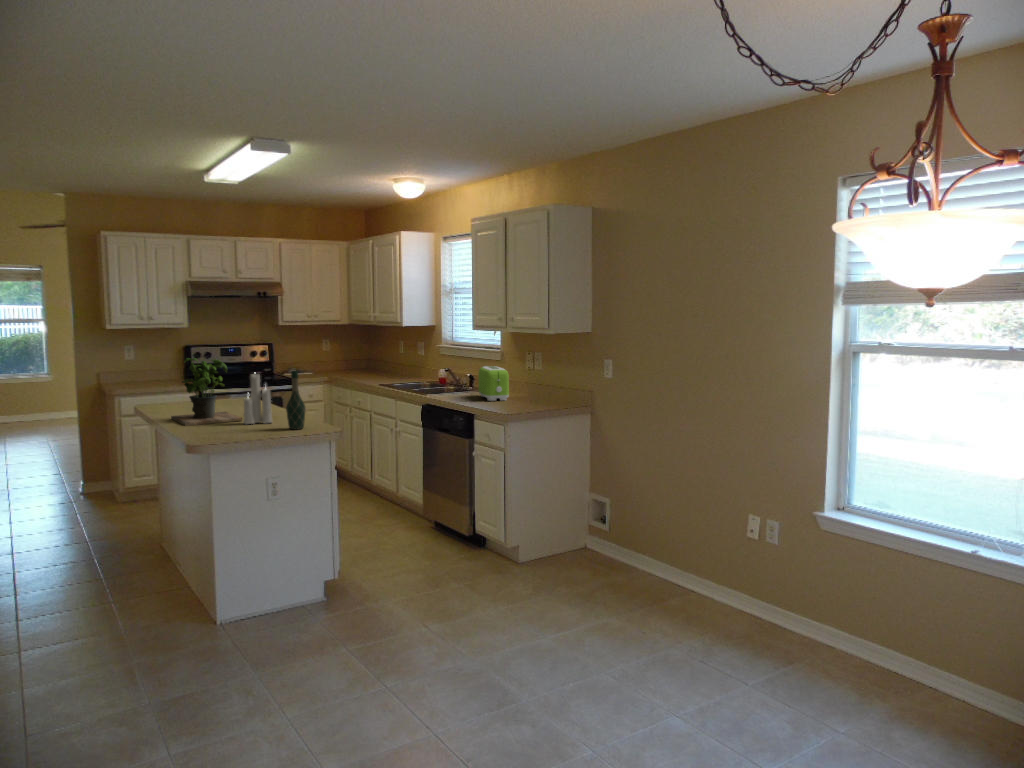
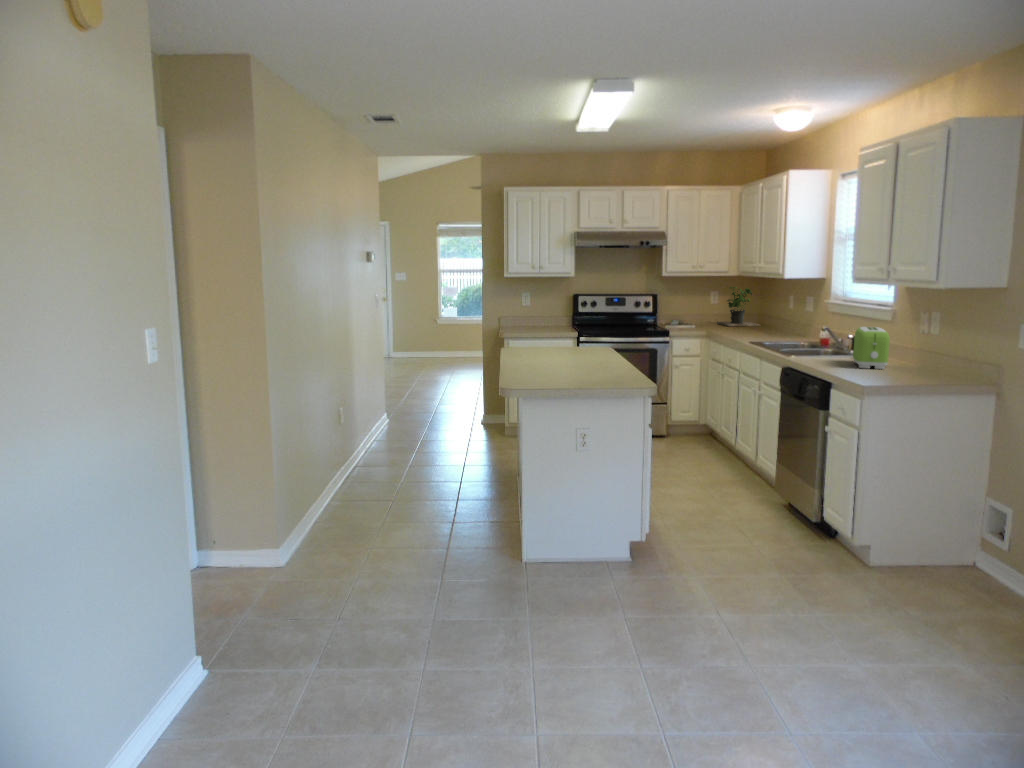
potted plant: present [171,358,242,426] -> present [717,287,760,326]
wine bottle: present [286,371,305,430] -> none [609,320,628,380]
candle: present [243,372,272,424] -> none [575,311,603,372]

